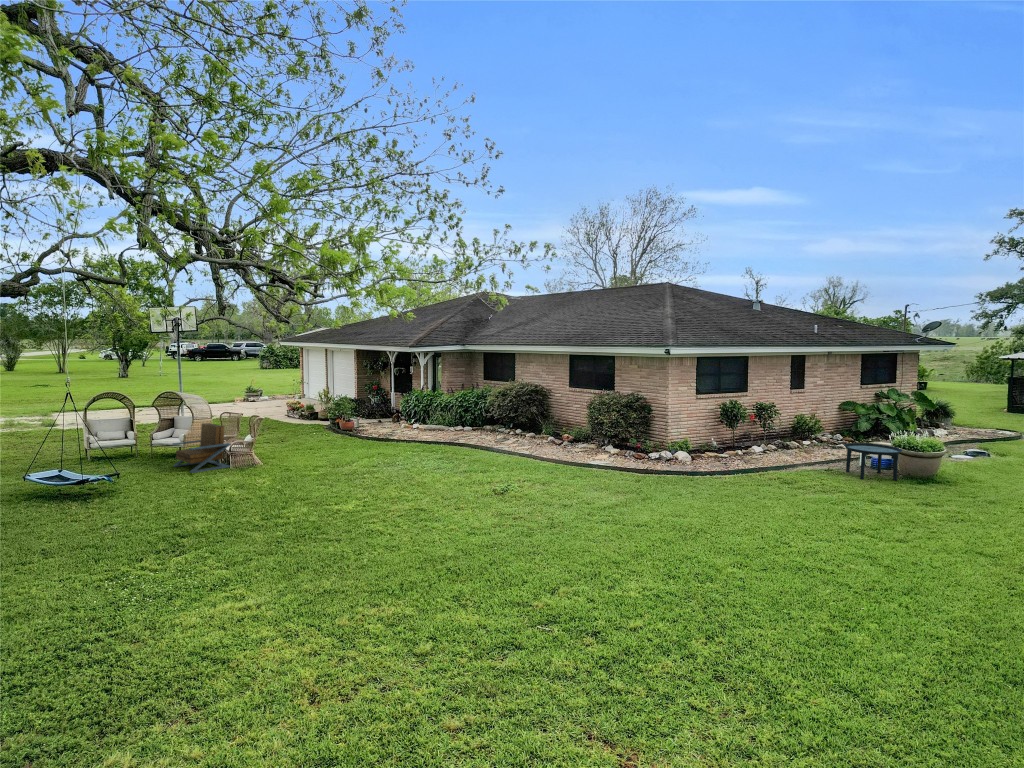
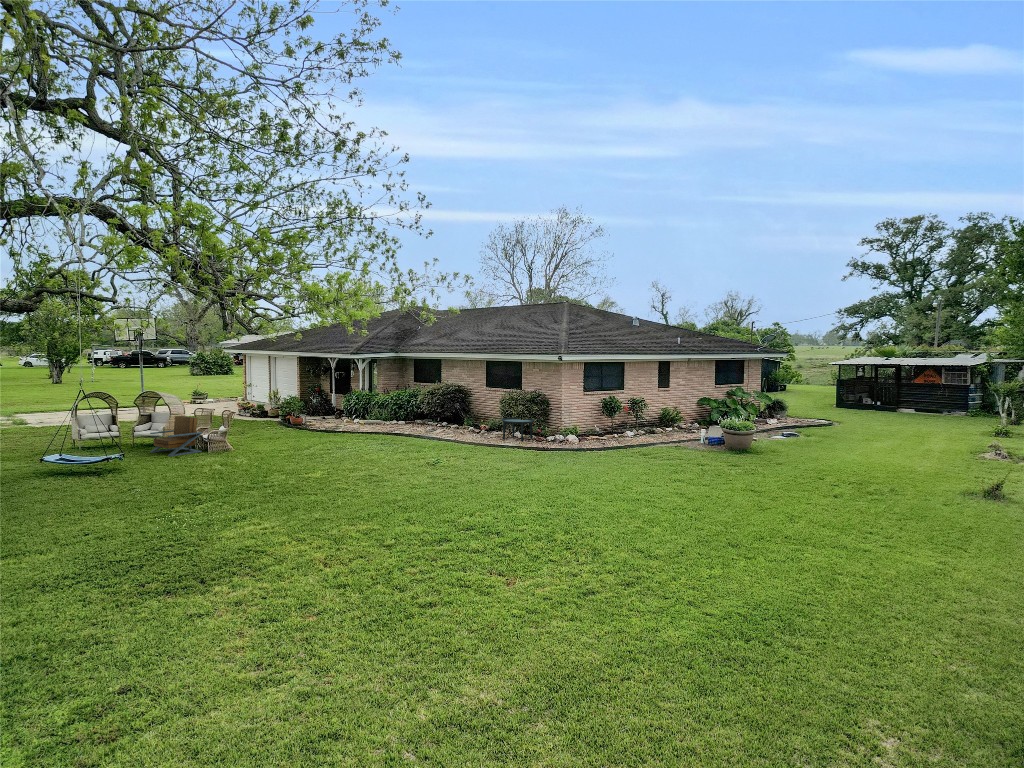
round table: present [844,443,902,480] -> present [502,417,534,441]

